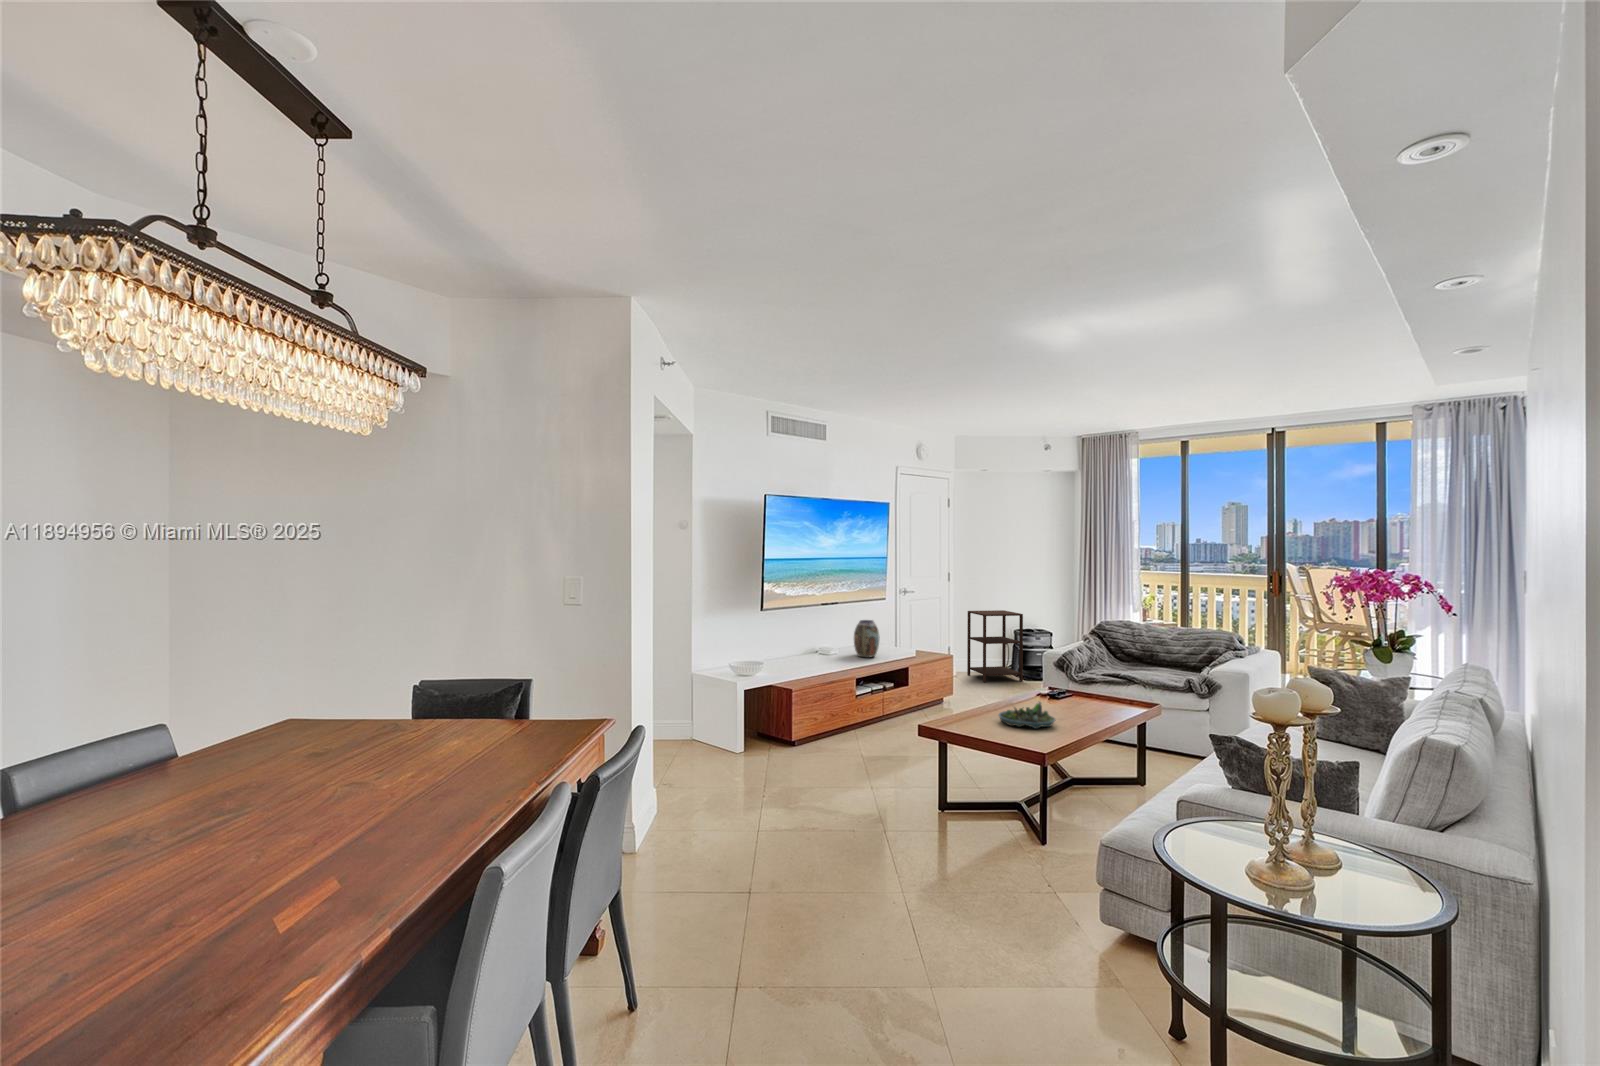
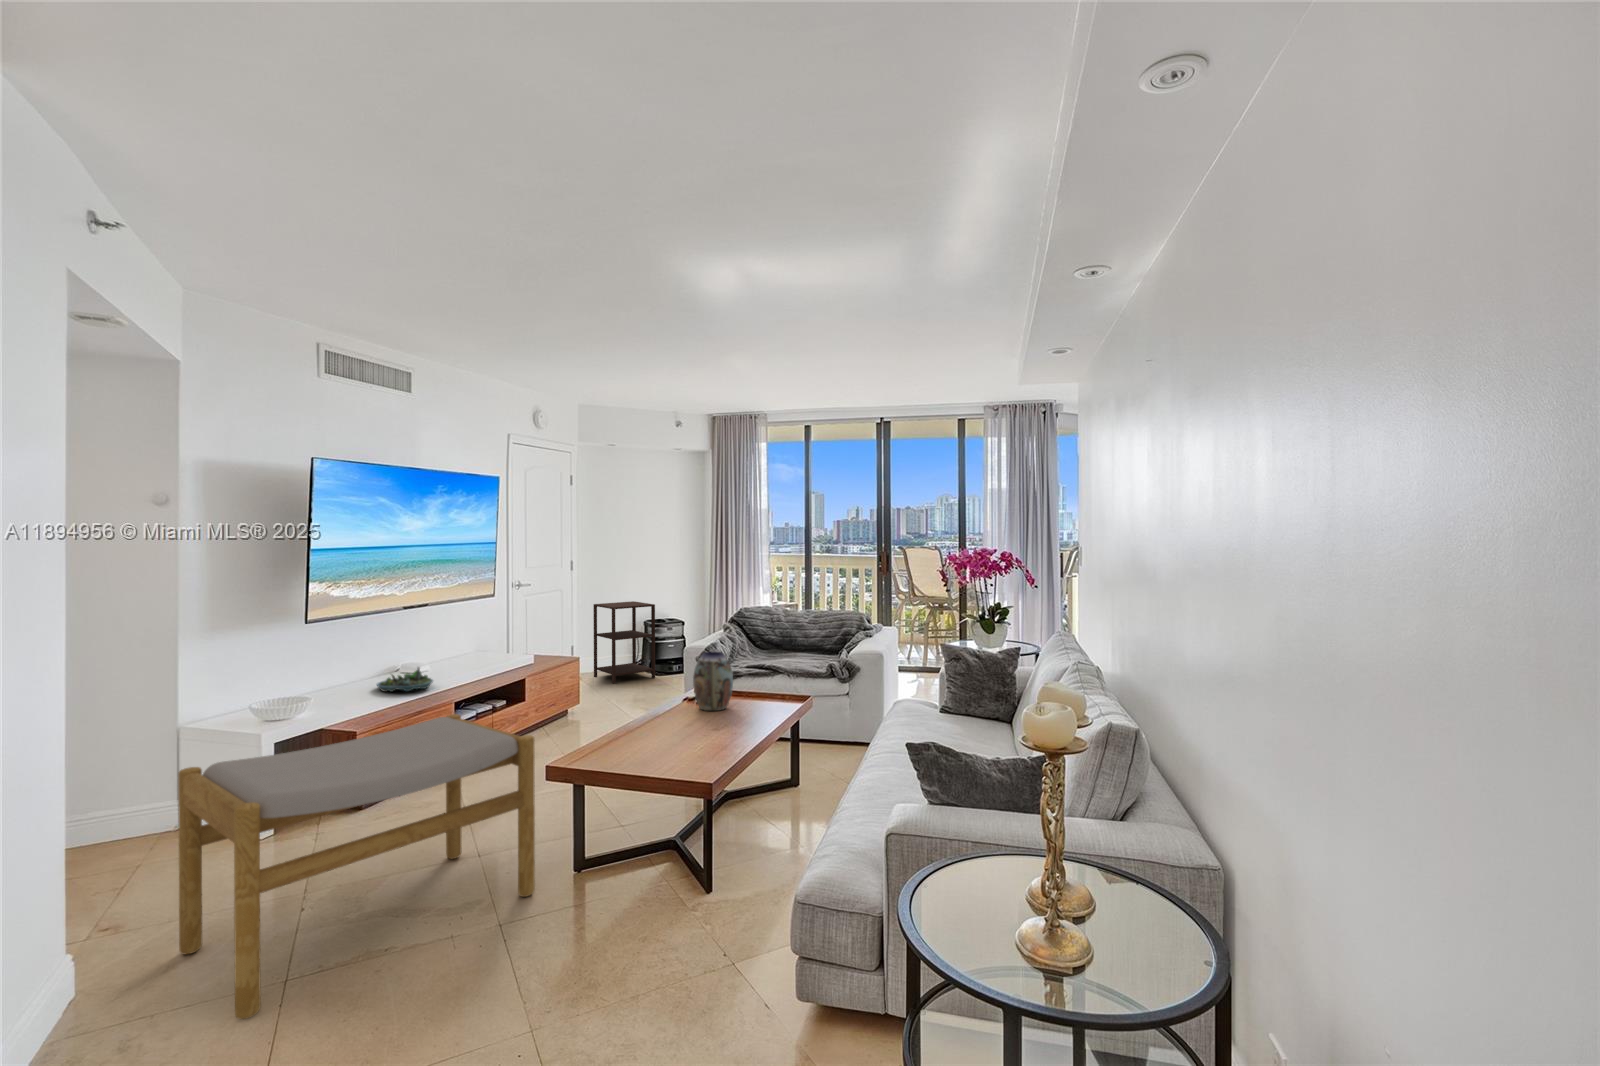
vase: present [854,620,880,658] -> present [693,652,733,711]
footstool: none [699,682,911,849] -> present [178,714,535,1019]
succulent planter: present [999,702,1055,728] -> present [377,667,433,692]

